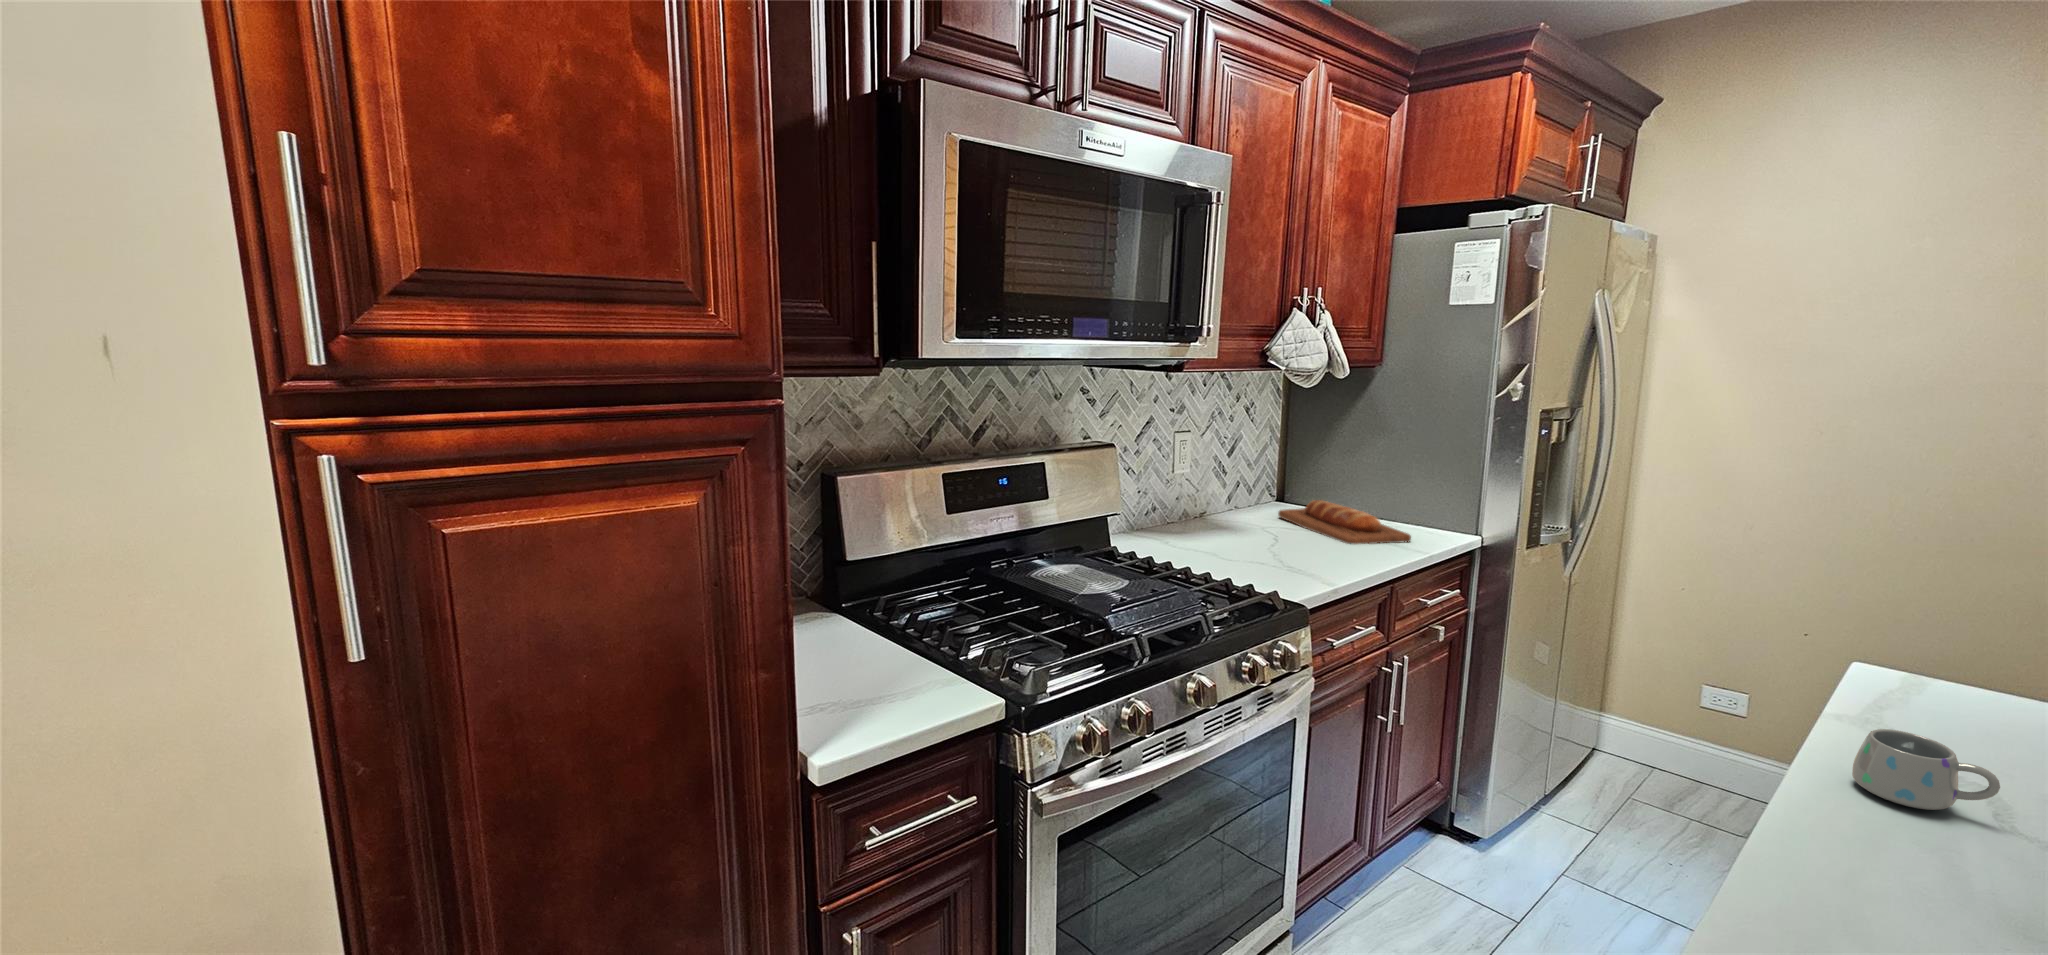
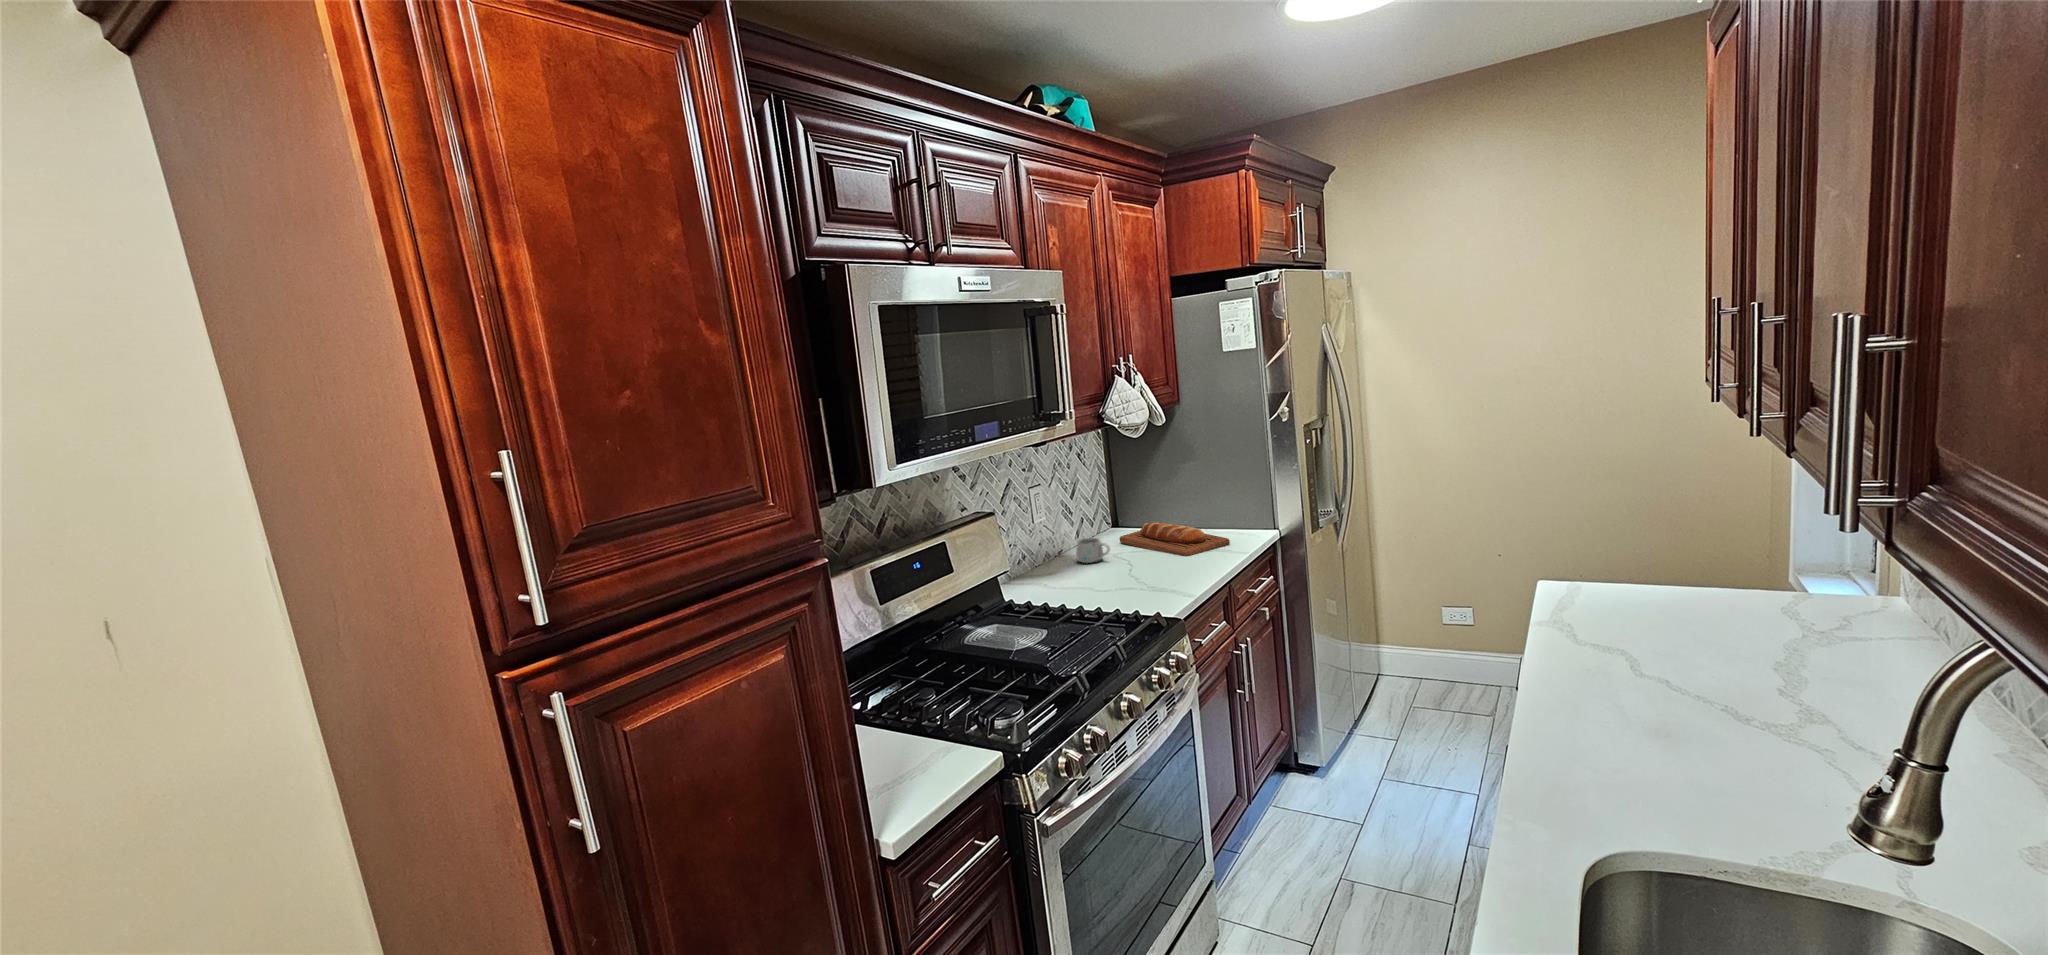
mug: present [1852,729,2000,810] -> present [1076,538,1110,563]

